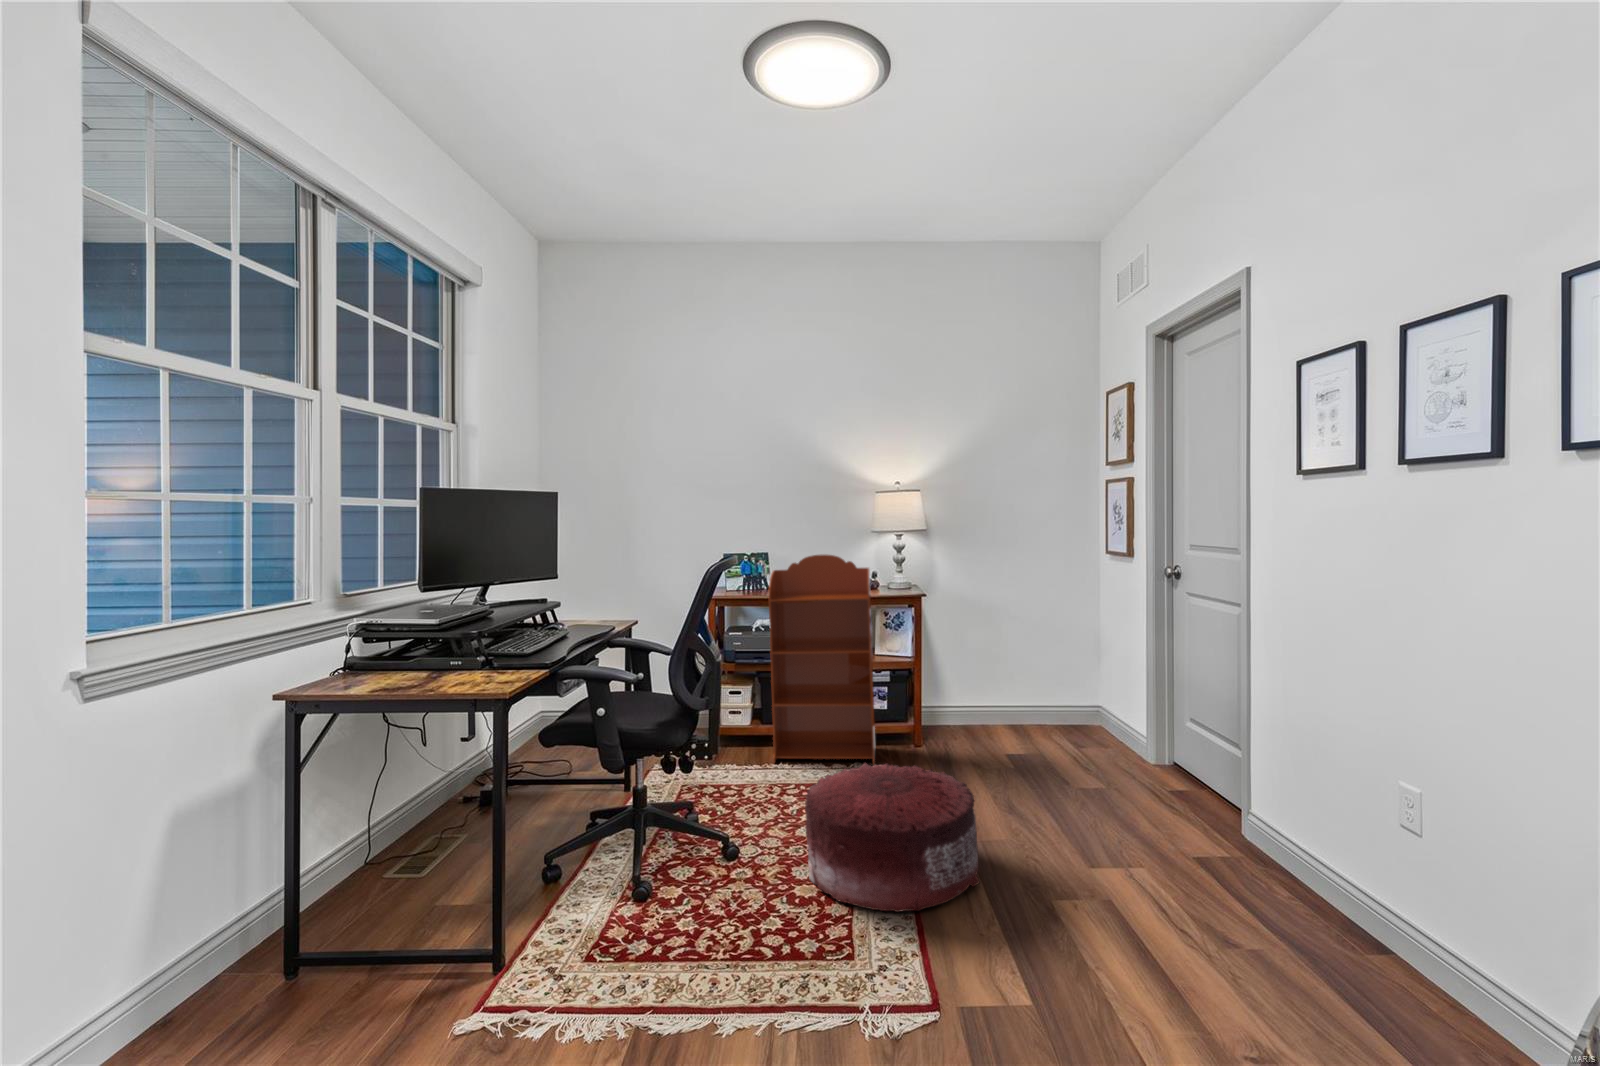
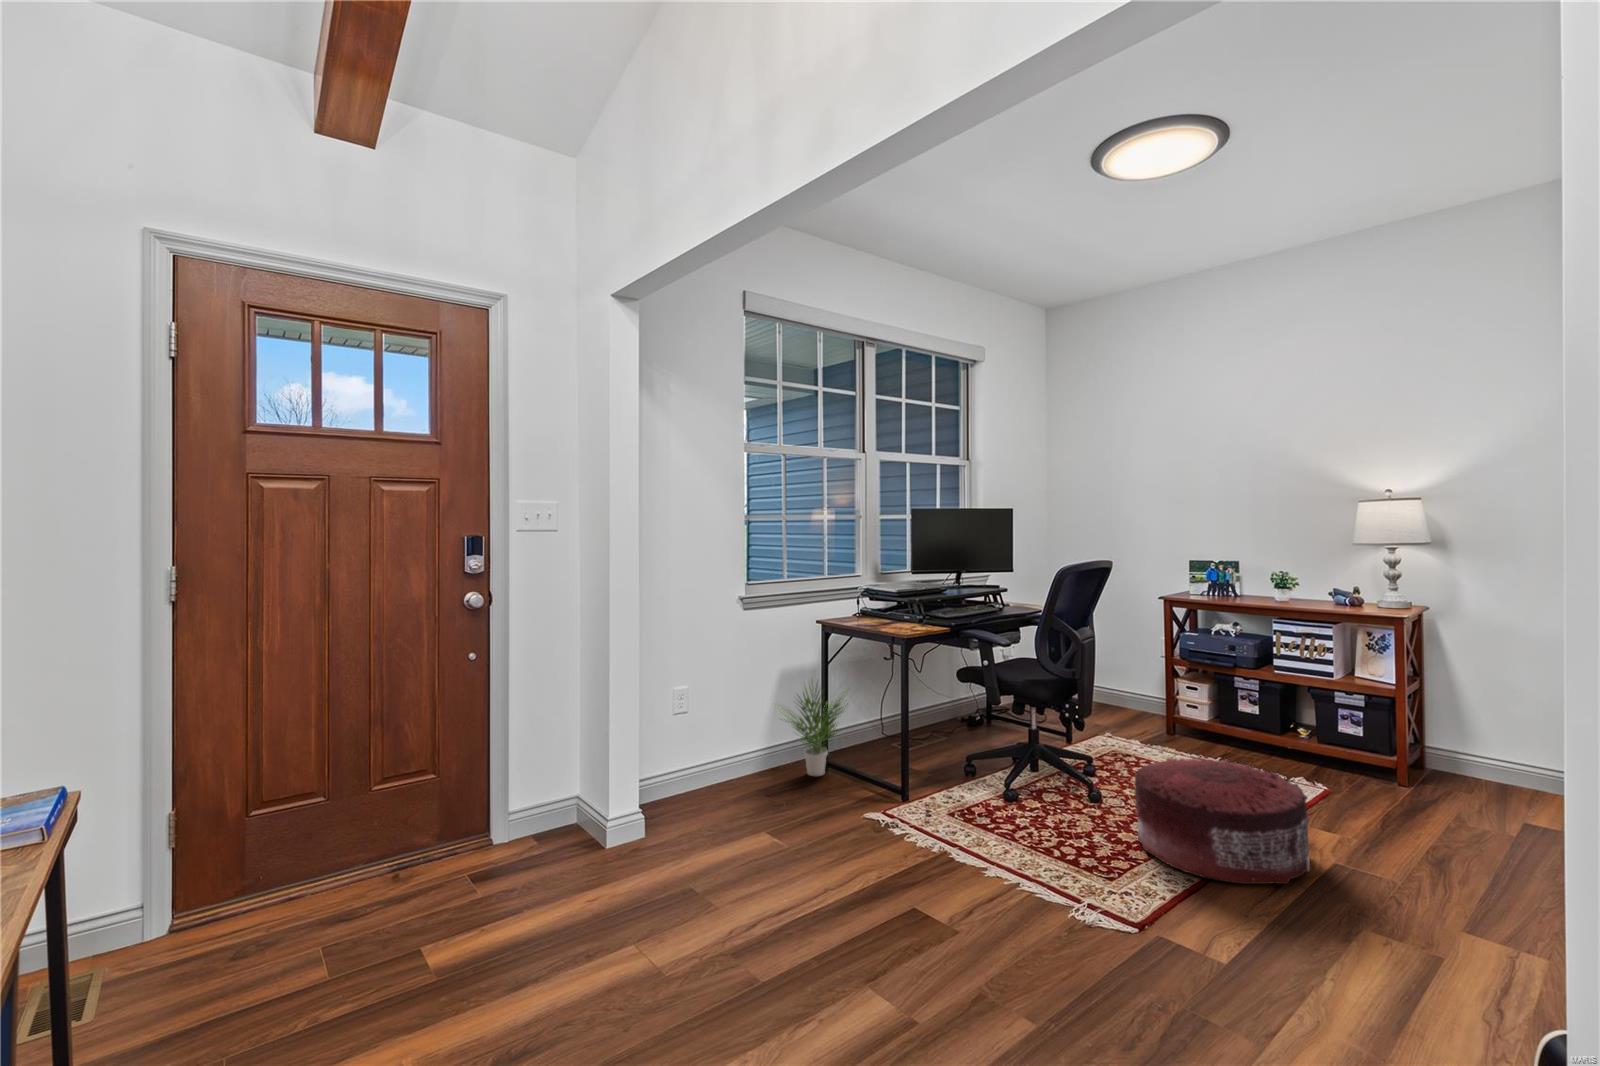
bookcase: present [769,555,875,763] -> none [1208,566,1338,784]
potted plant: none [171,794,368,991] -> present [781,683,847,776]

